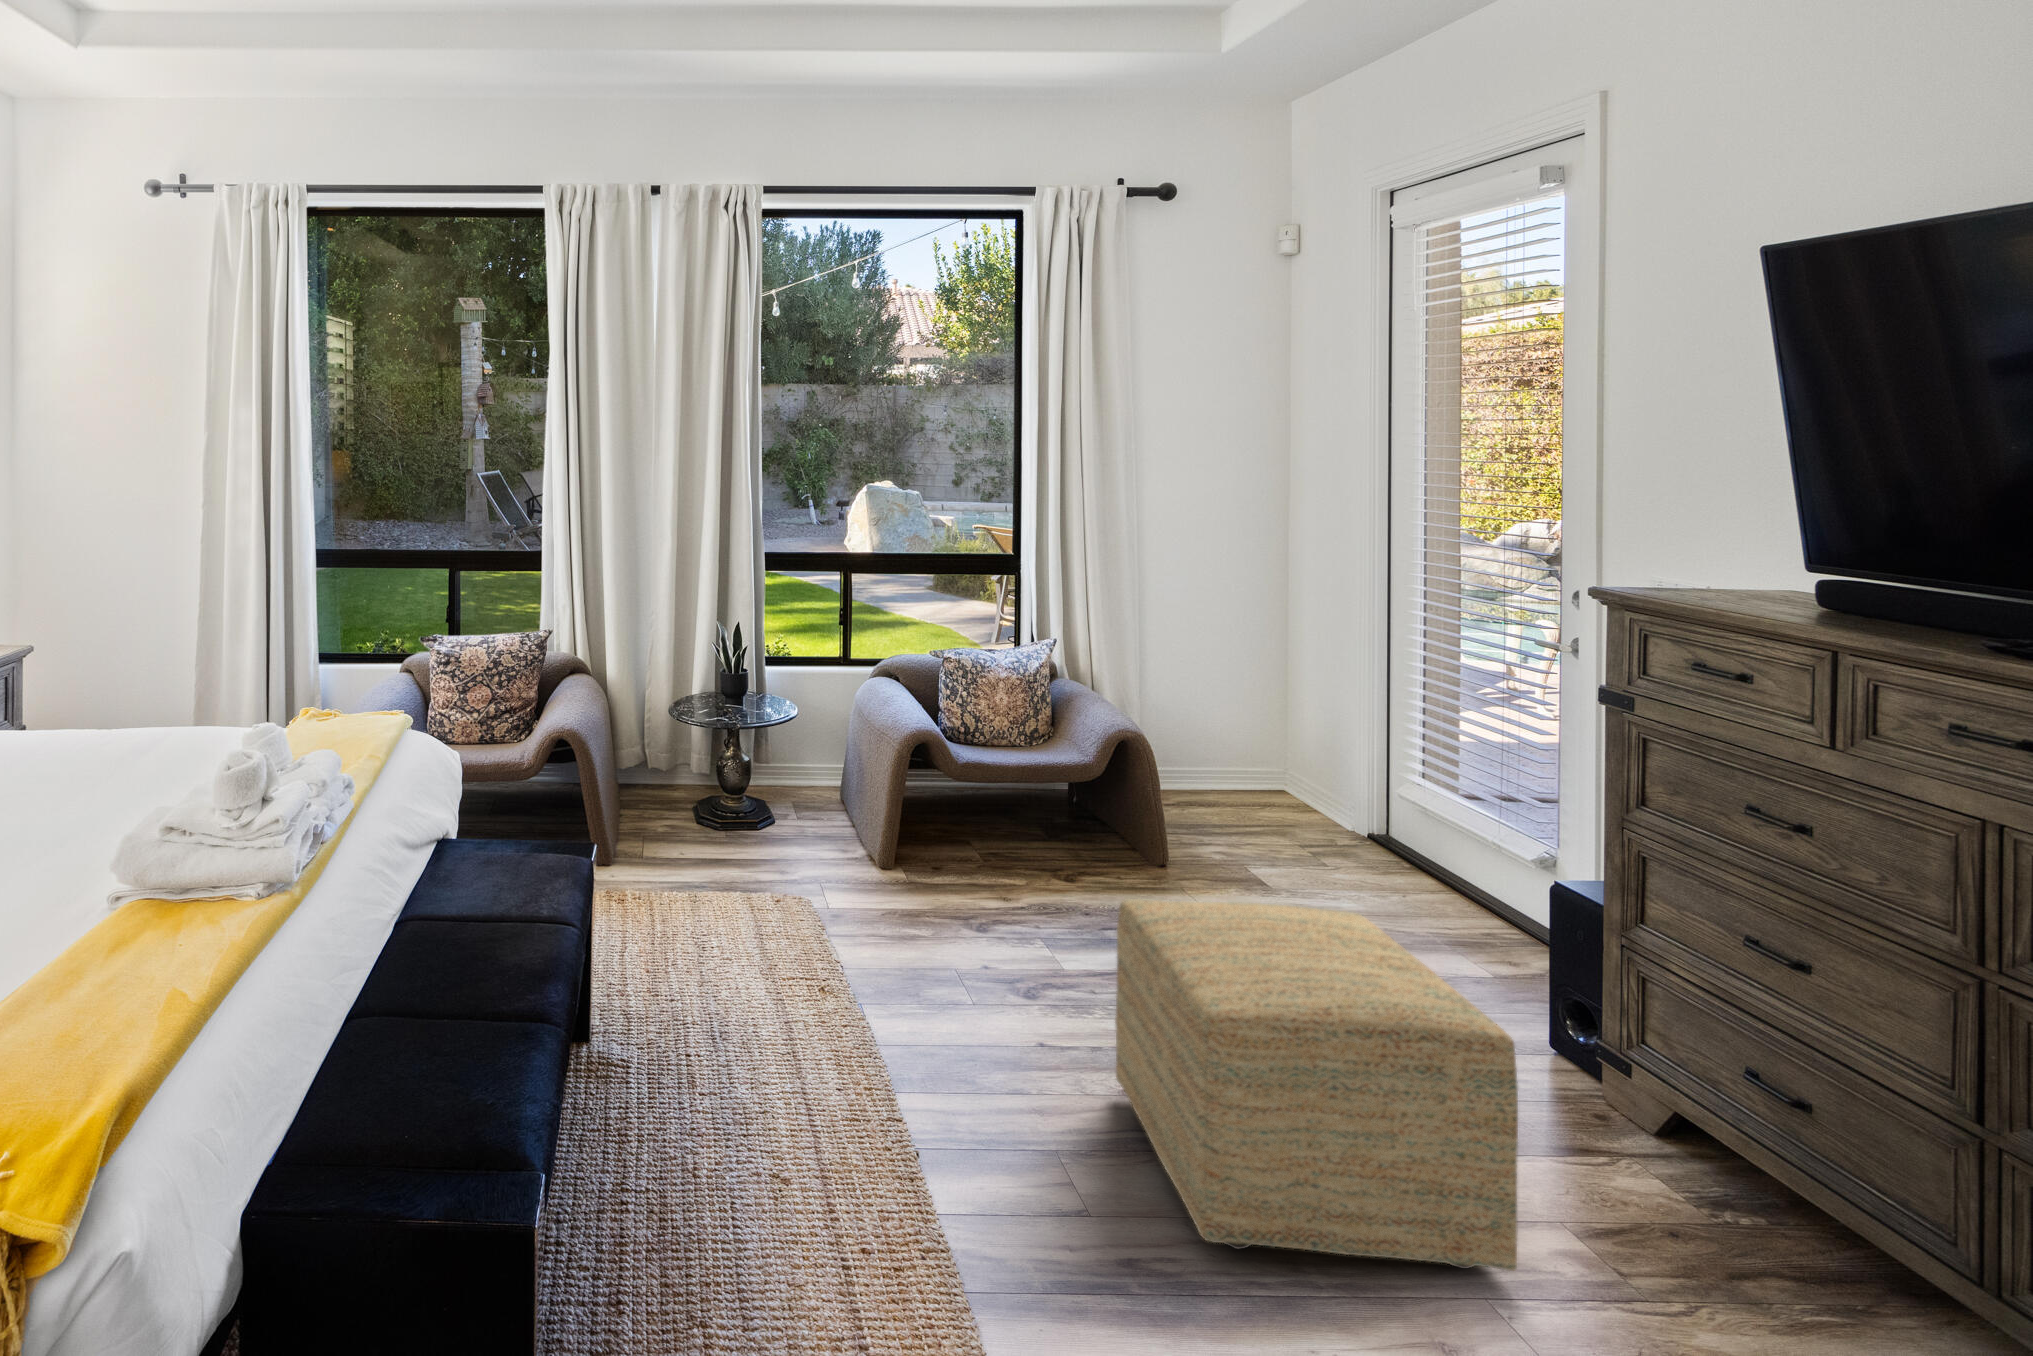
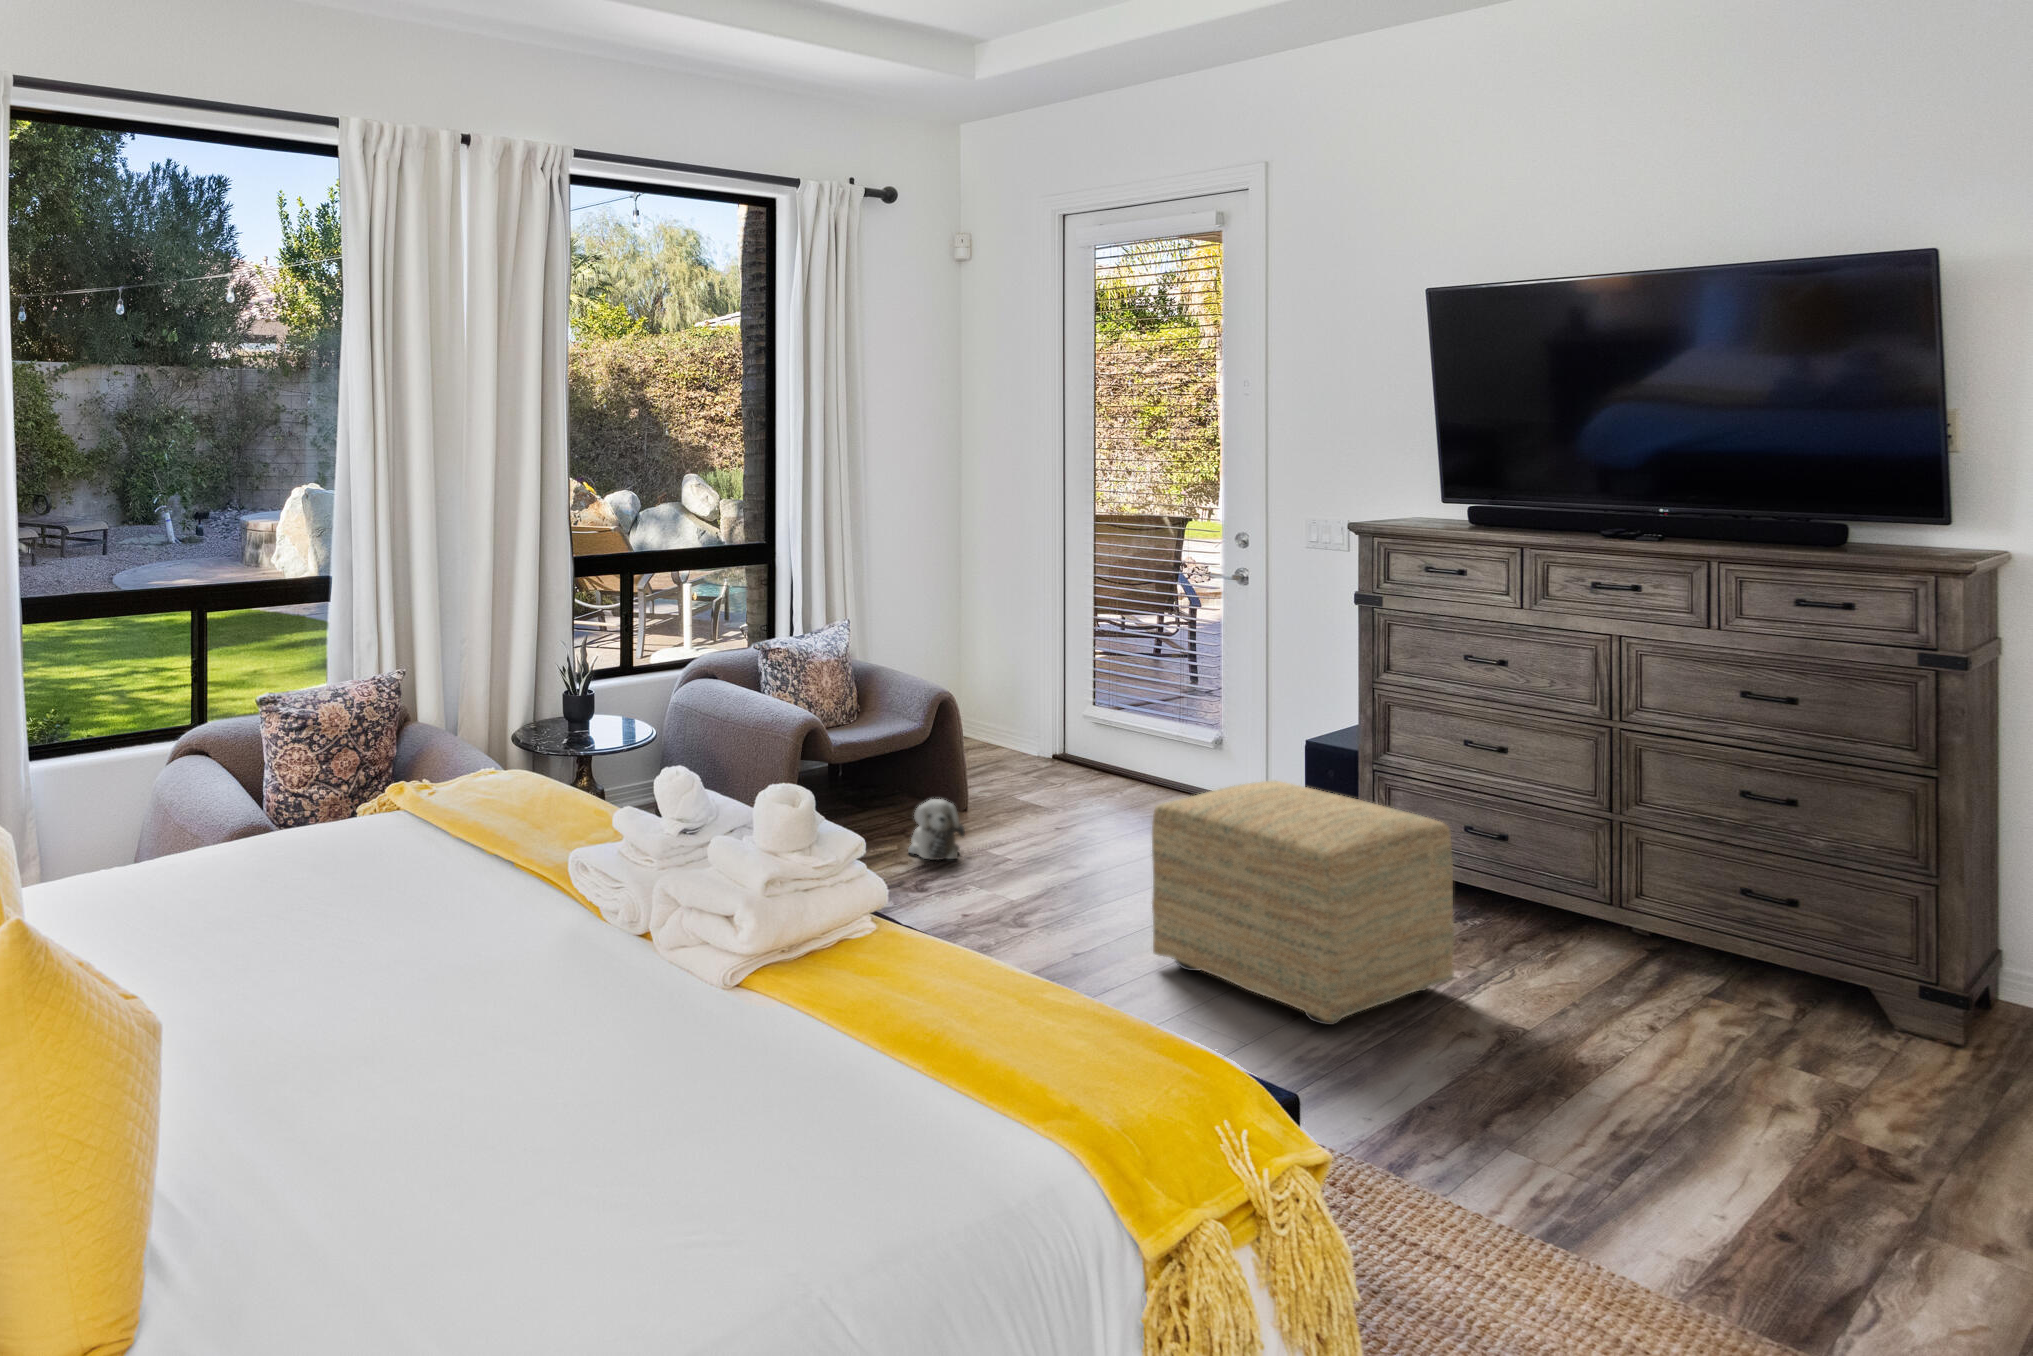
plush toy: none [1031,842,1093,914] -> present [908,799,965,860]

